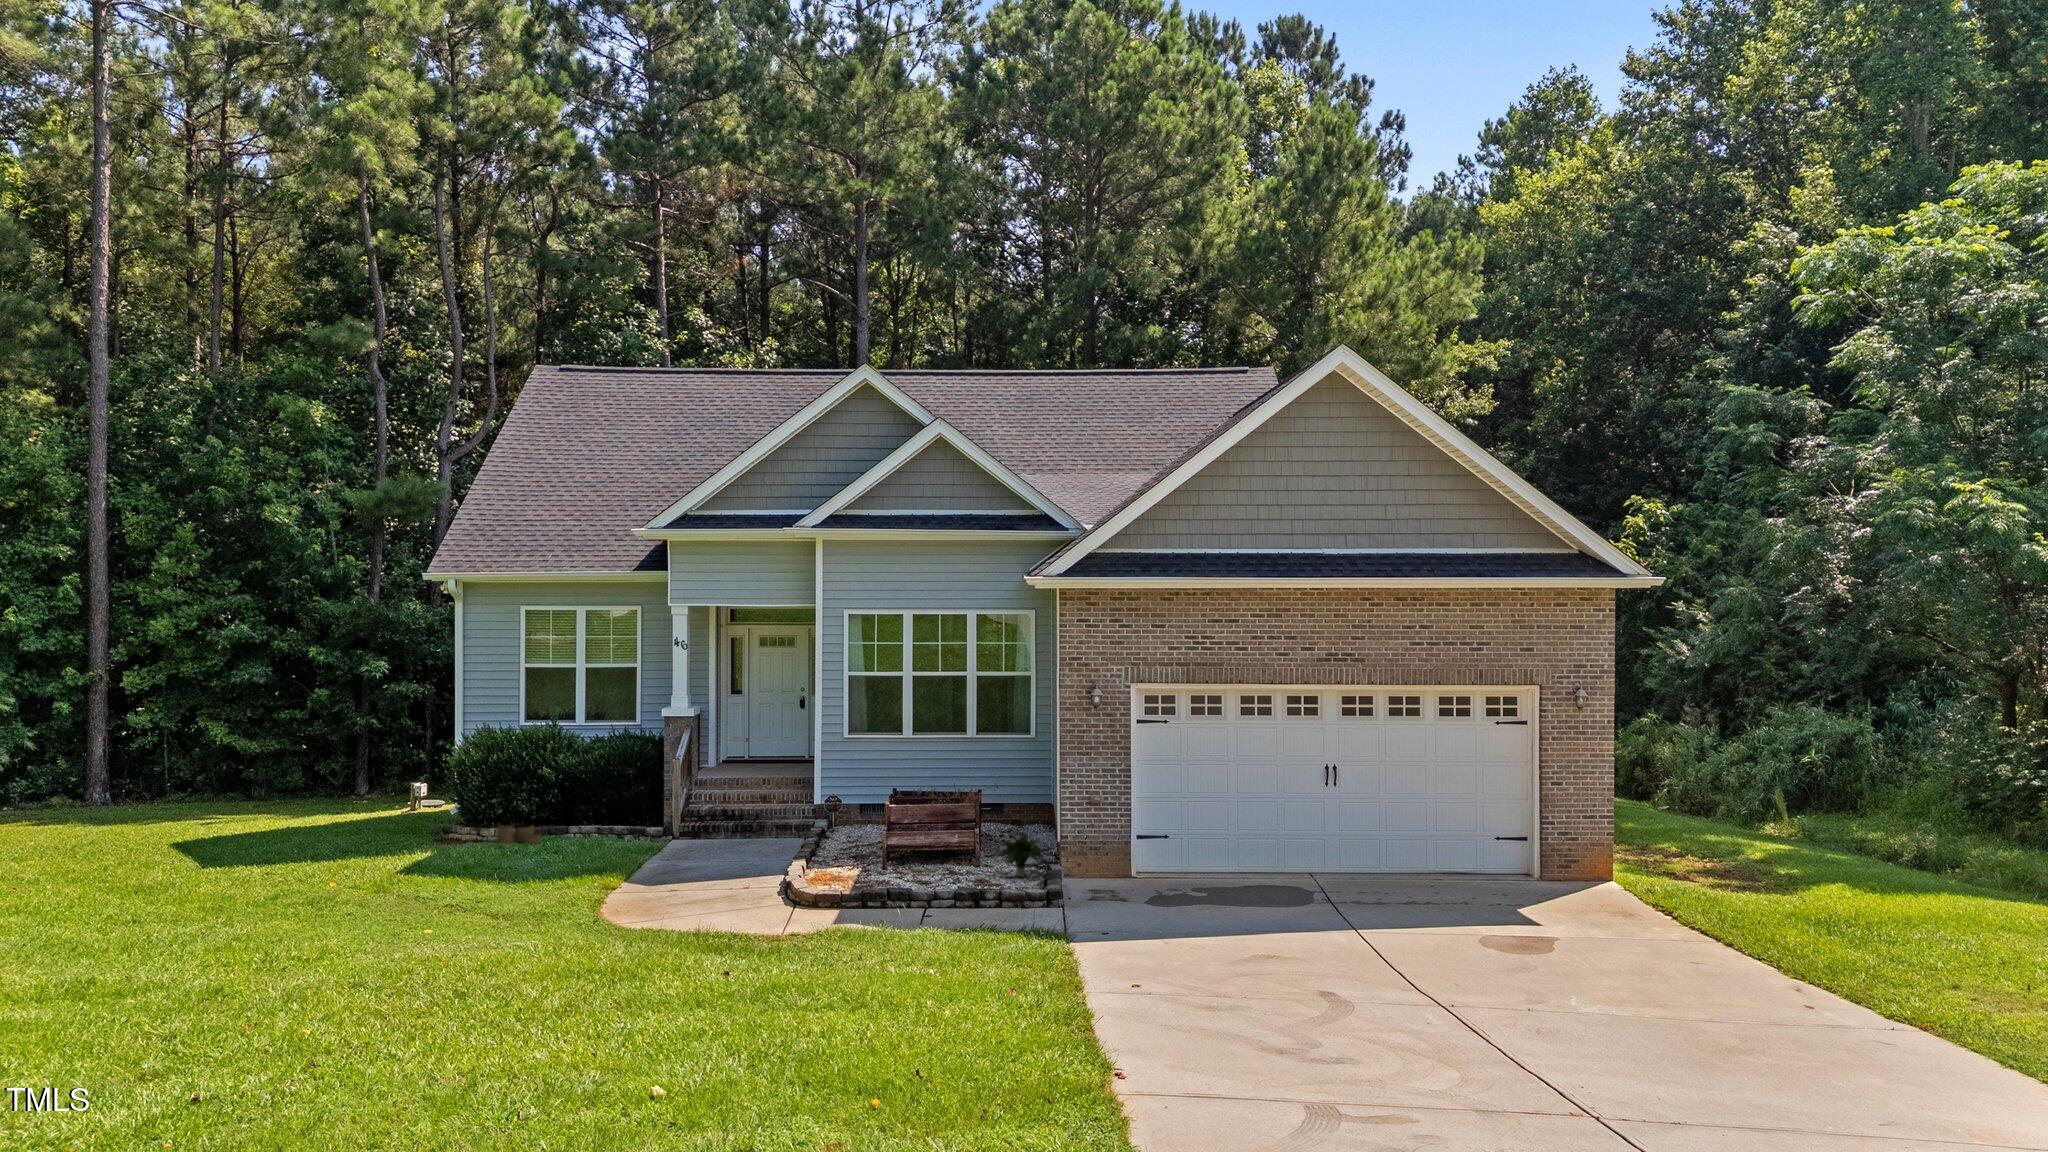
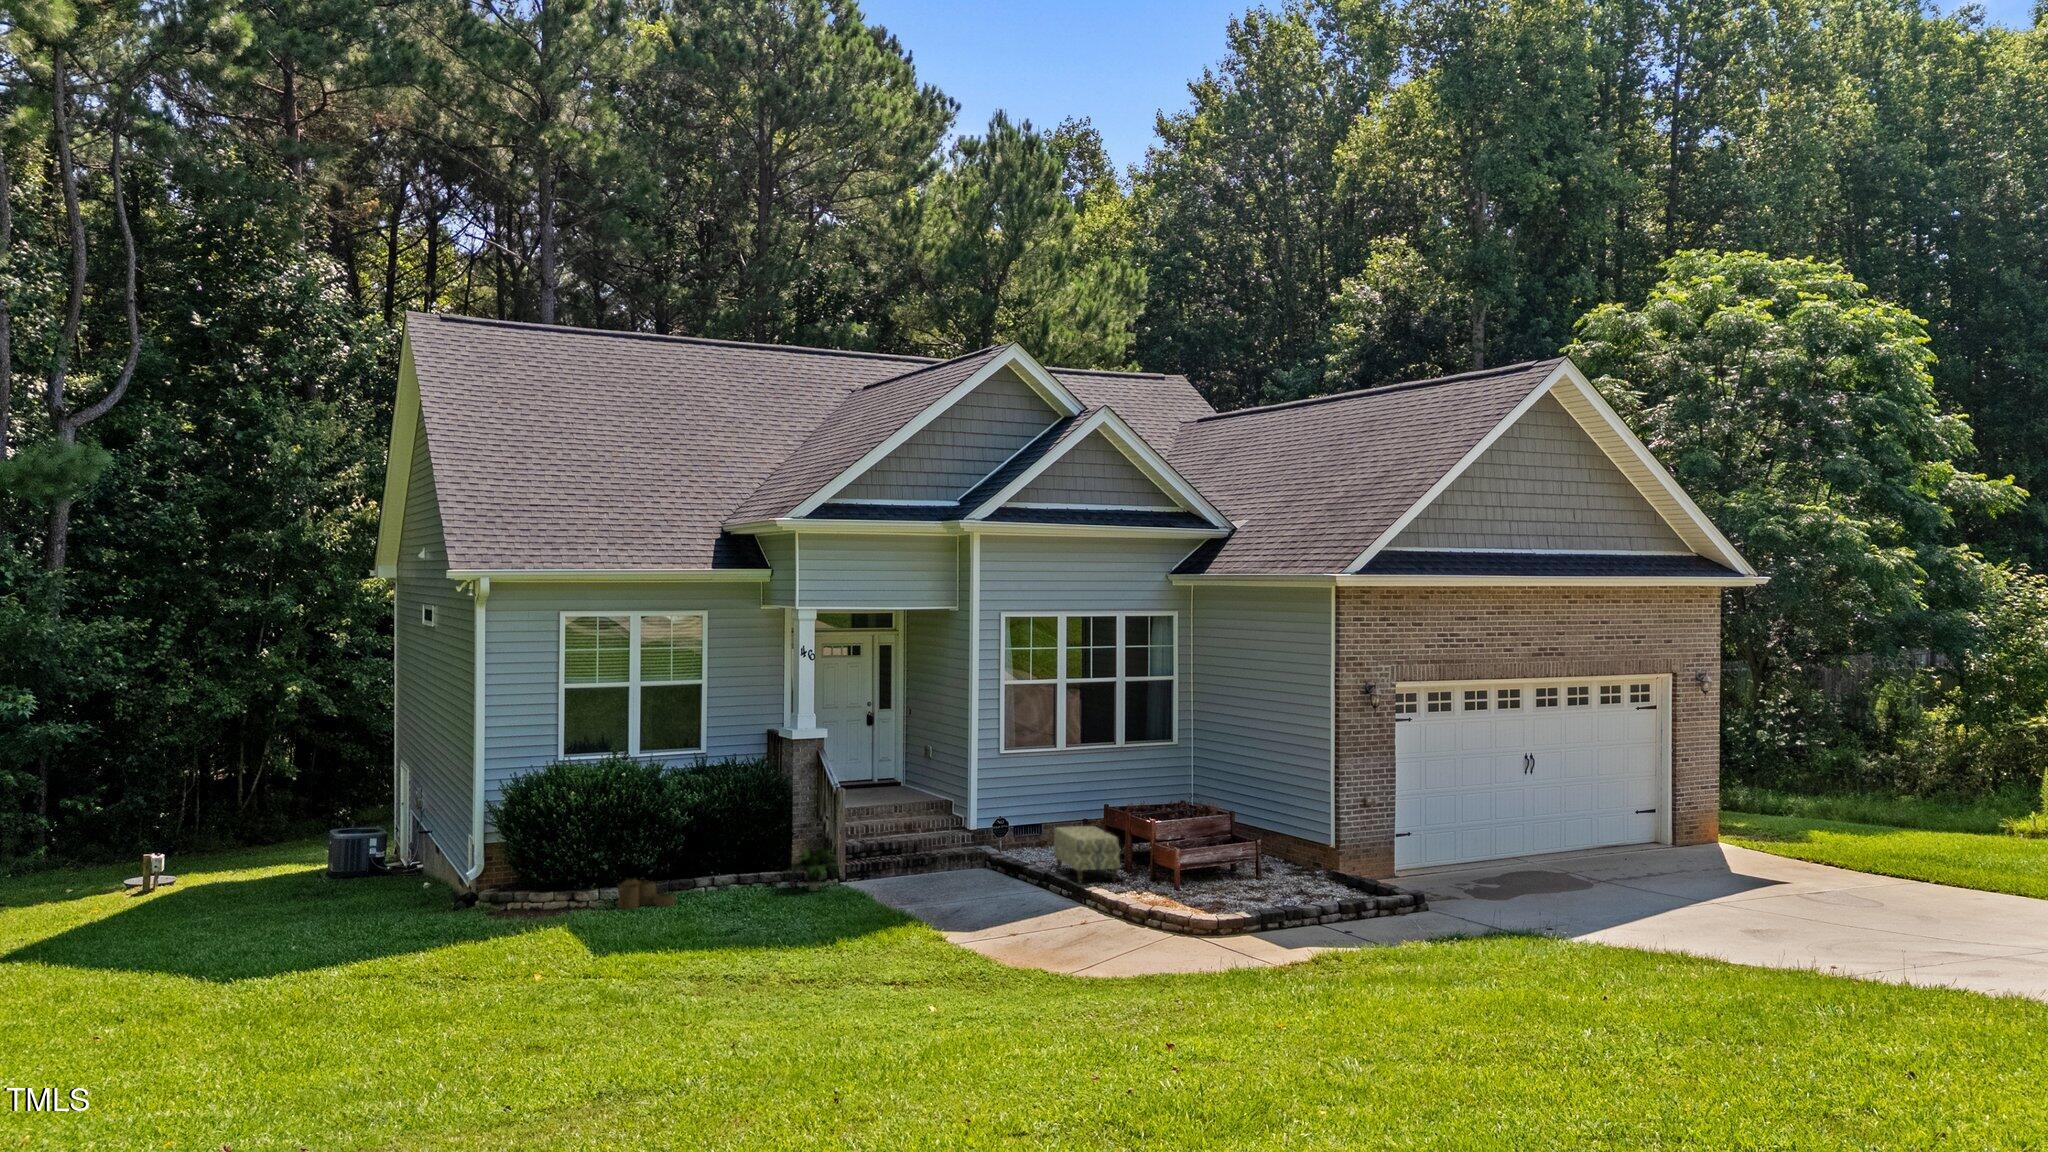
bench: none [855,807,920,860] -> present [1054,826,1120,884]
potted plant: present [992,833,1045,877] -> present [787,843,841,891]

